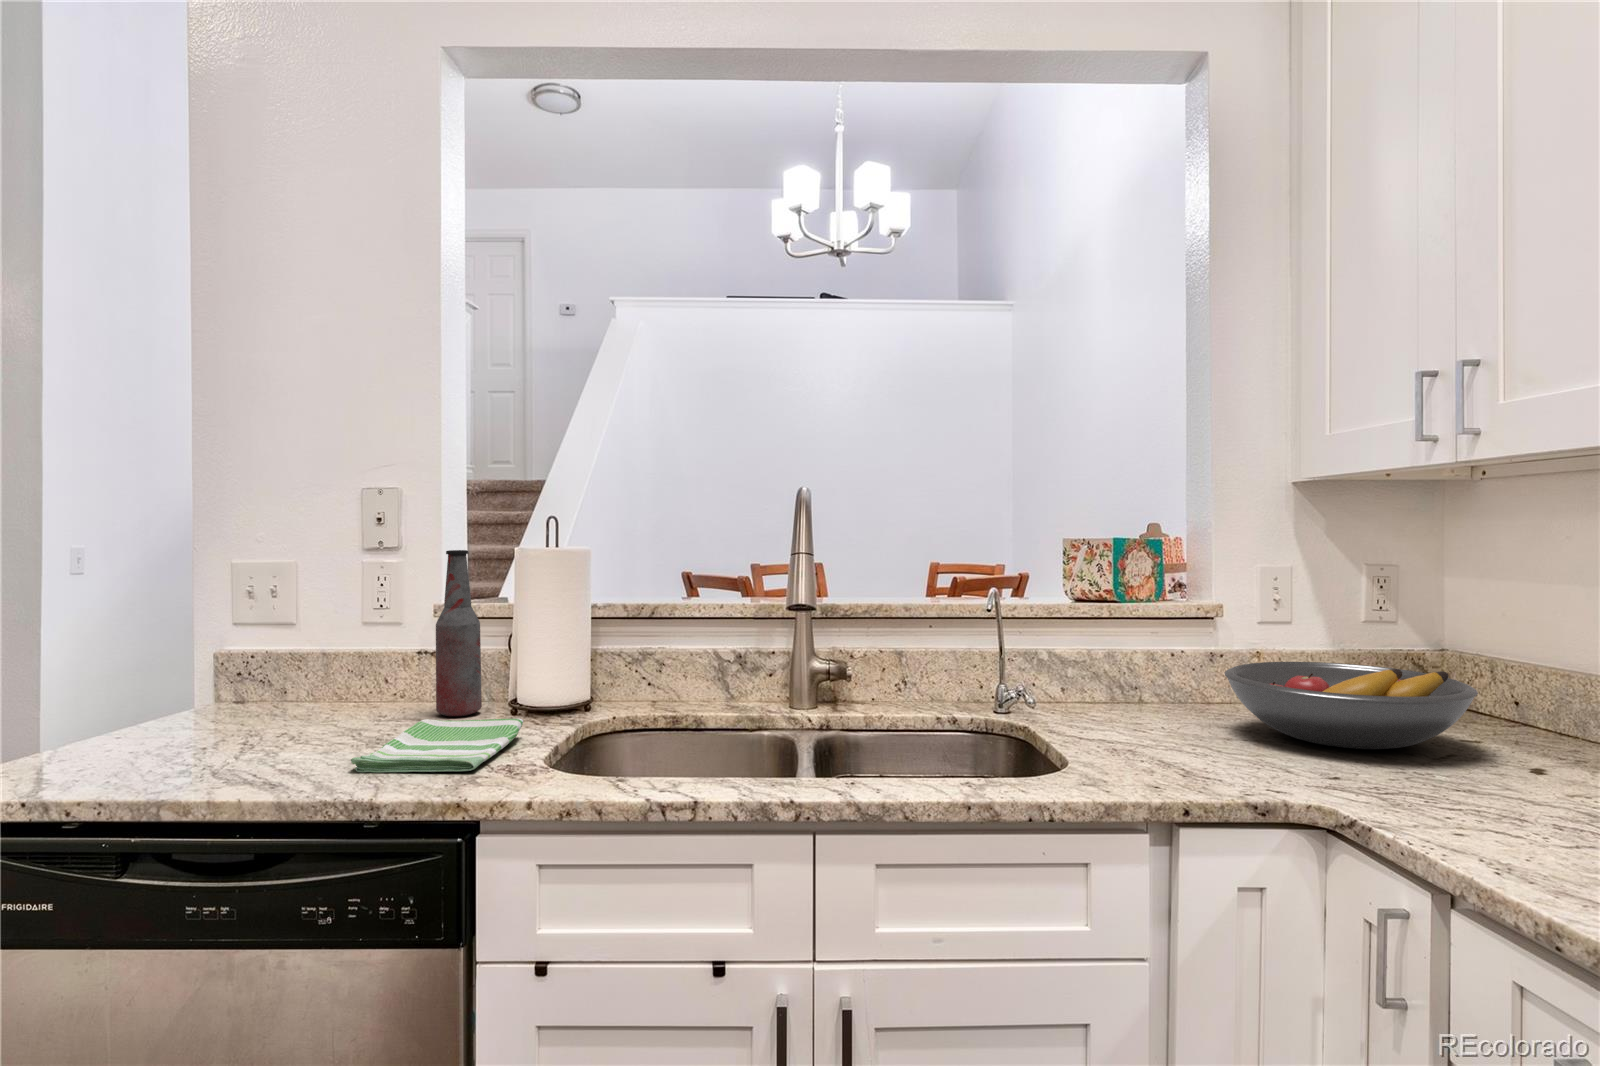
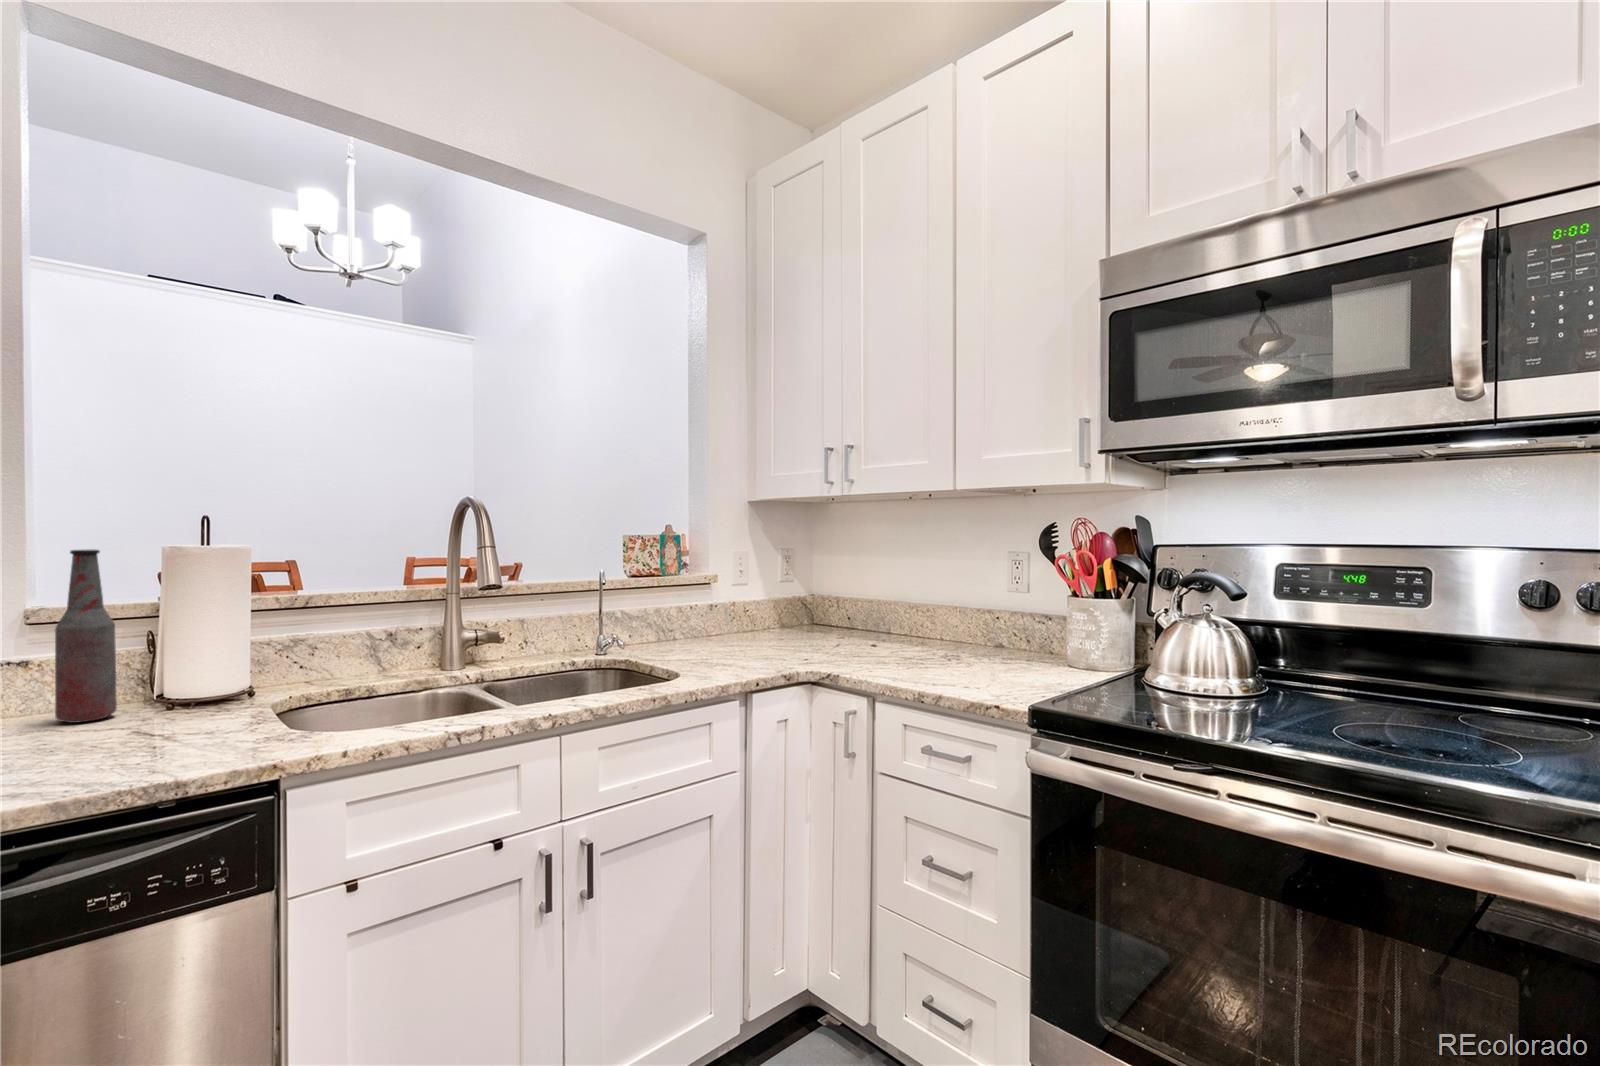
fruit bowl: present [1225,662,1478,749] -> none [731,602,849,647]
dish towel: present [351,719,523,773] -> none [84,704,246,769]

